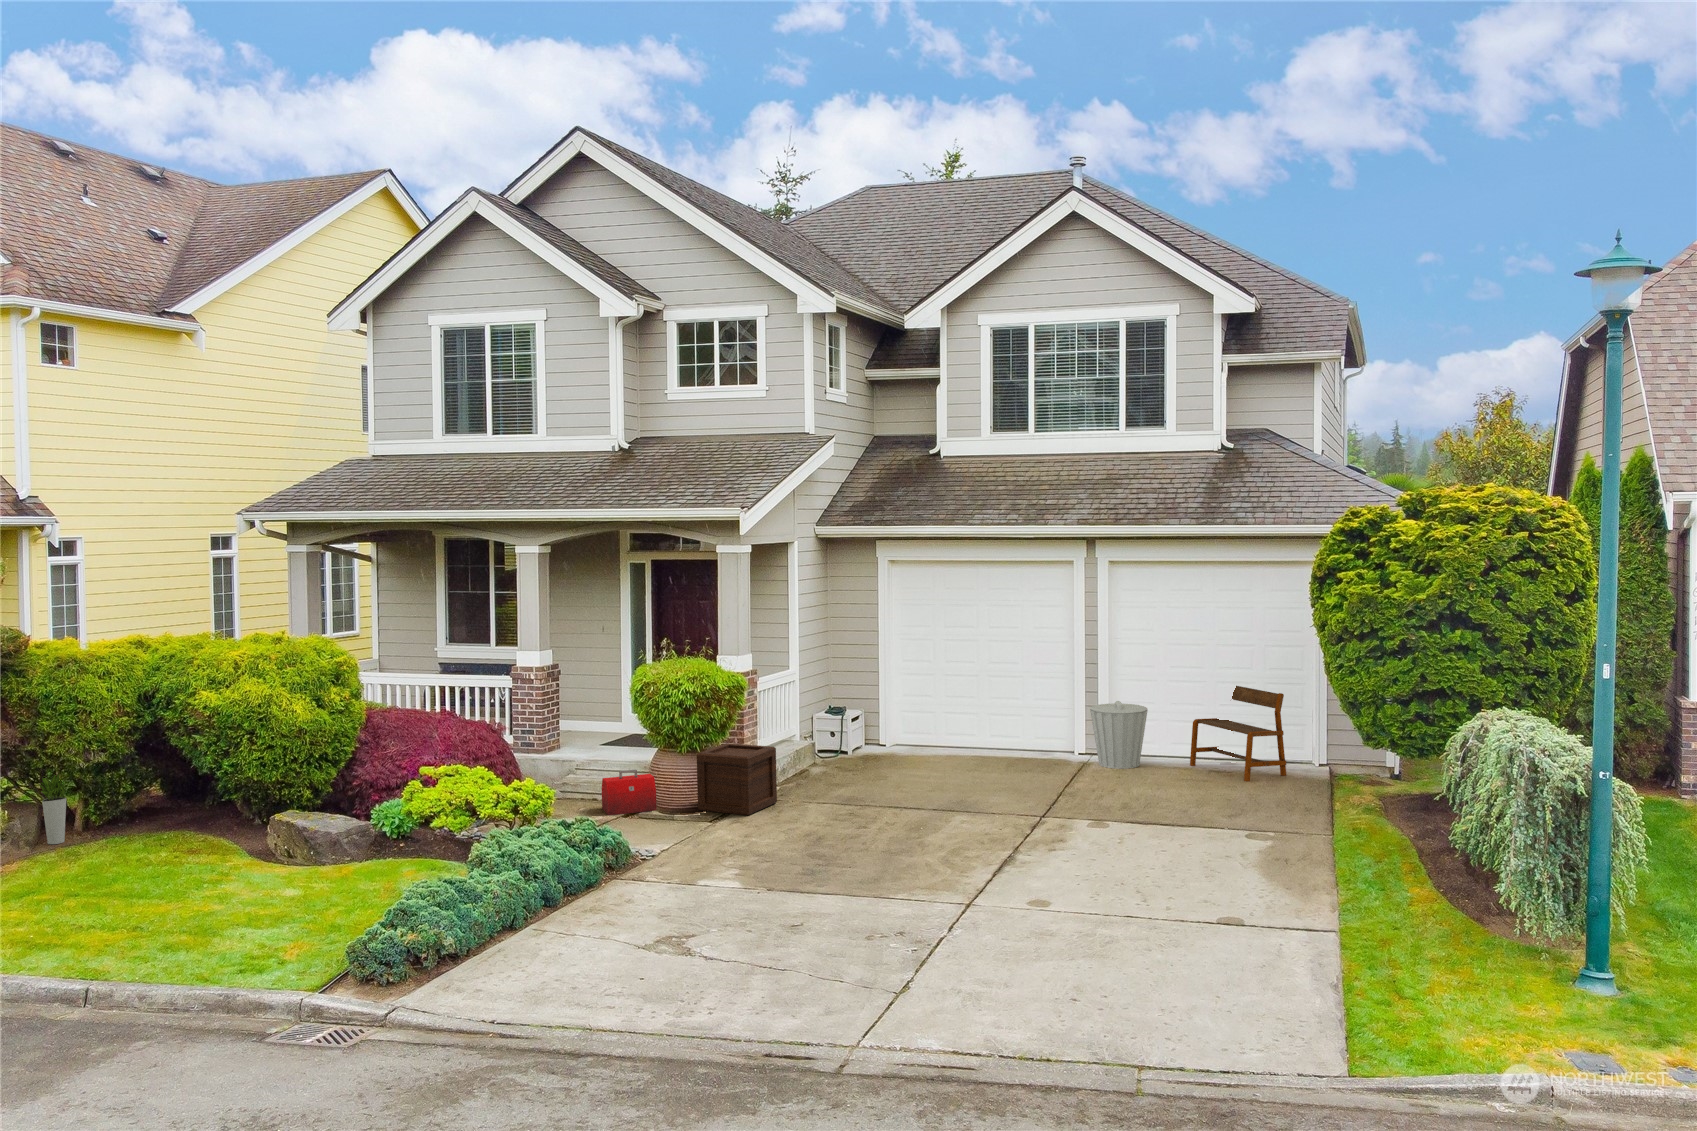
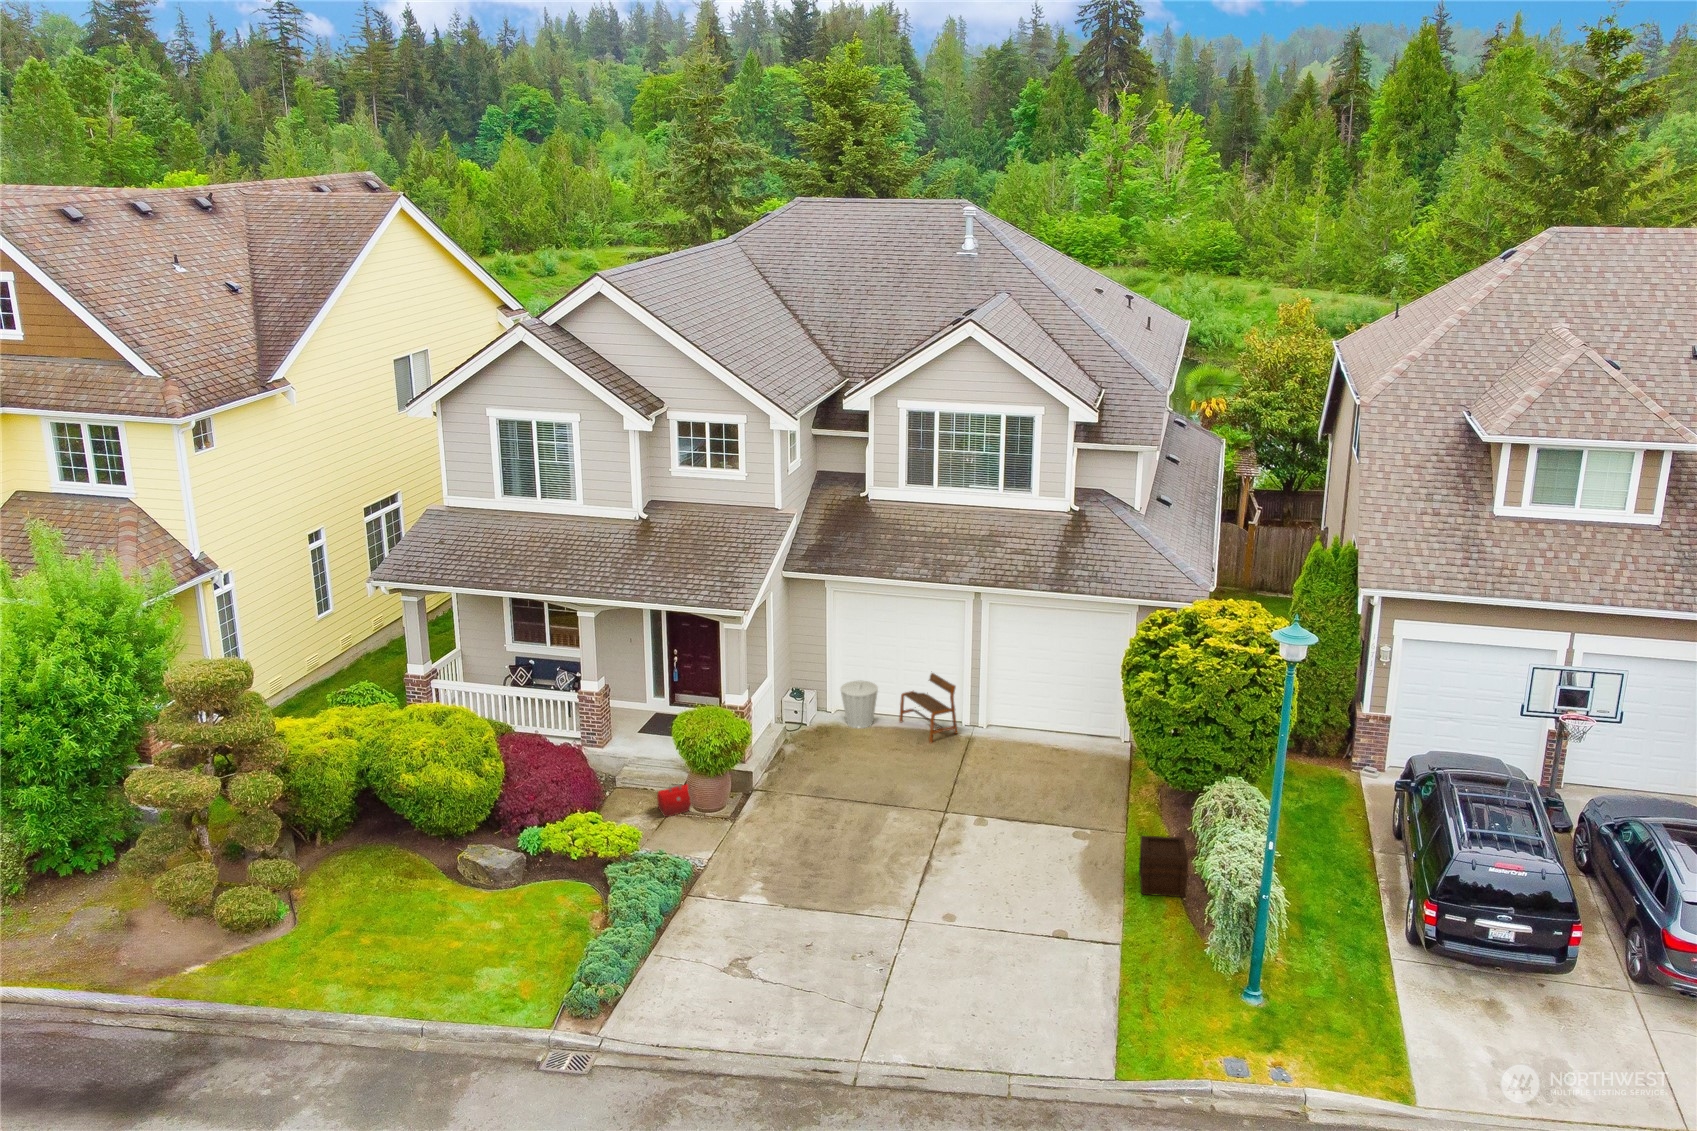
bench: present [1190,686,1286,782] -> present [899,673,957,743]
trash can: present [1090,701,1148,769] -> present [841,681,878,728]
wooden crate: present [697,743,777,815] -> present [1139,835,1188,897]
planter: present [39,773,66,844] -> none [307,838,327,884]

